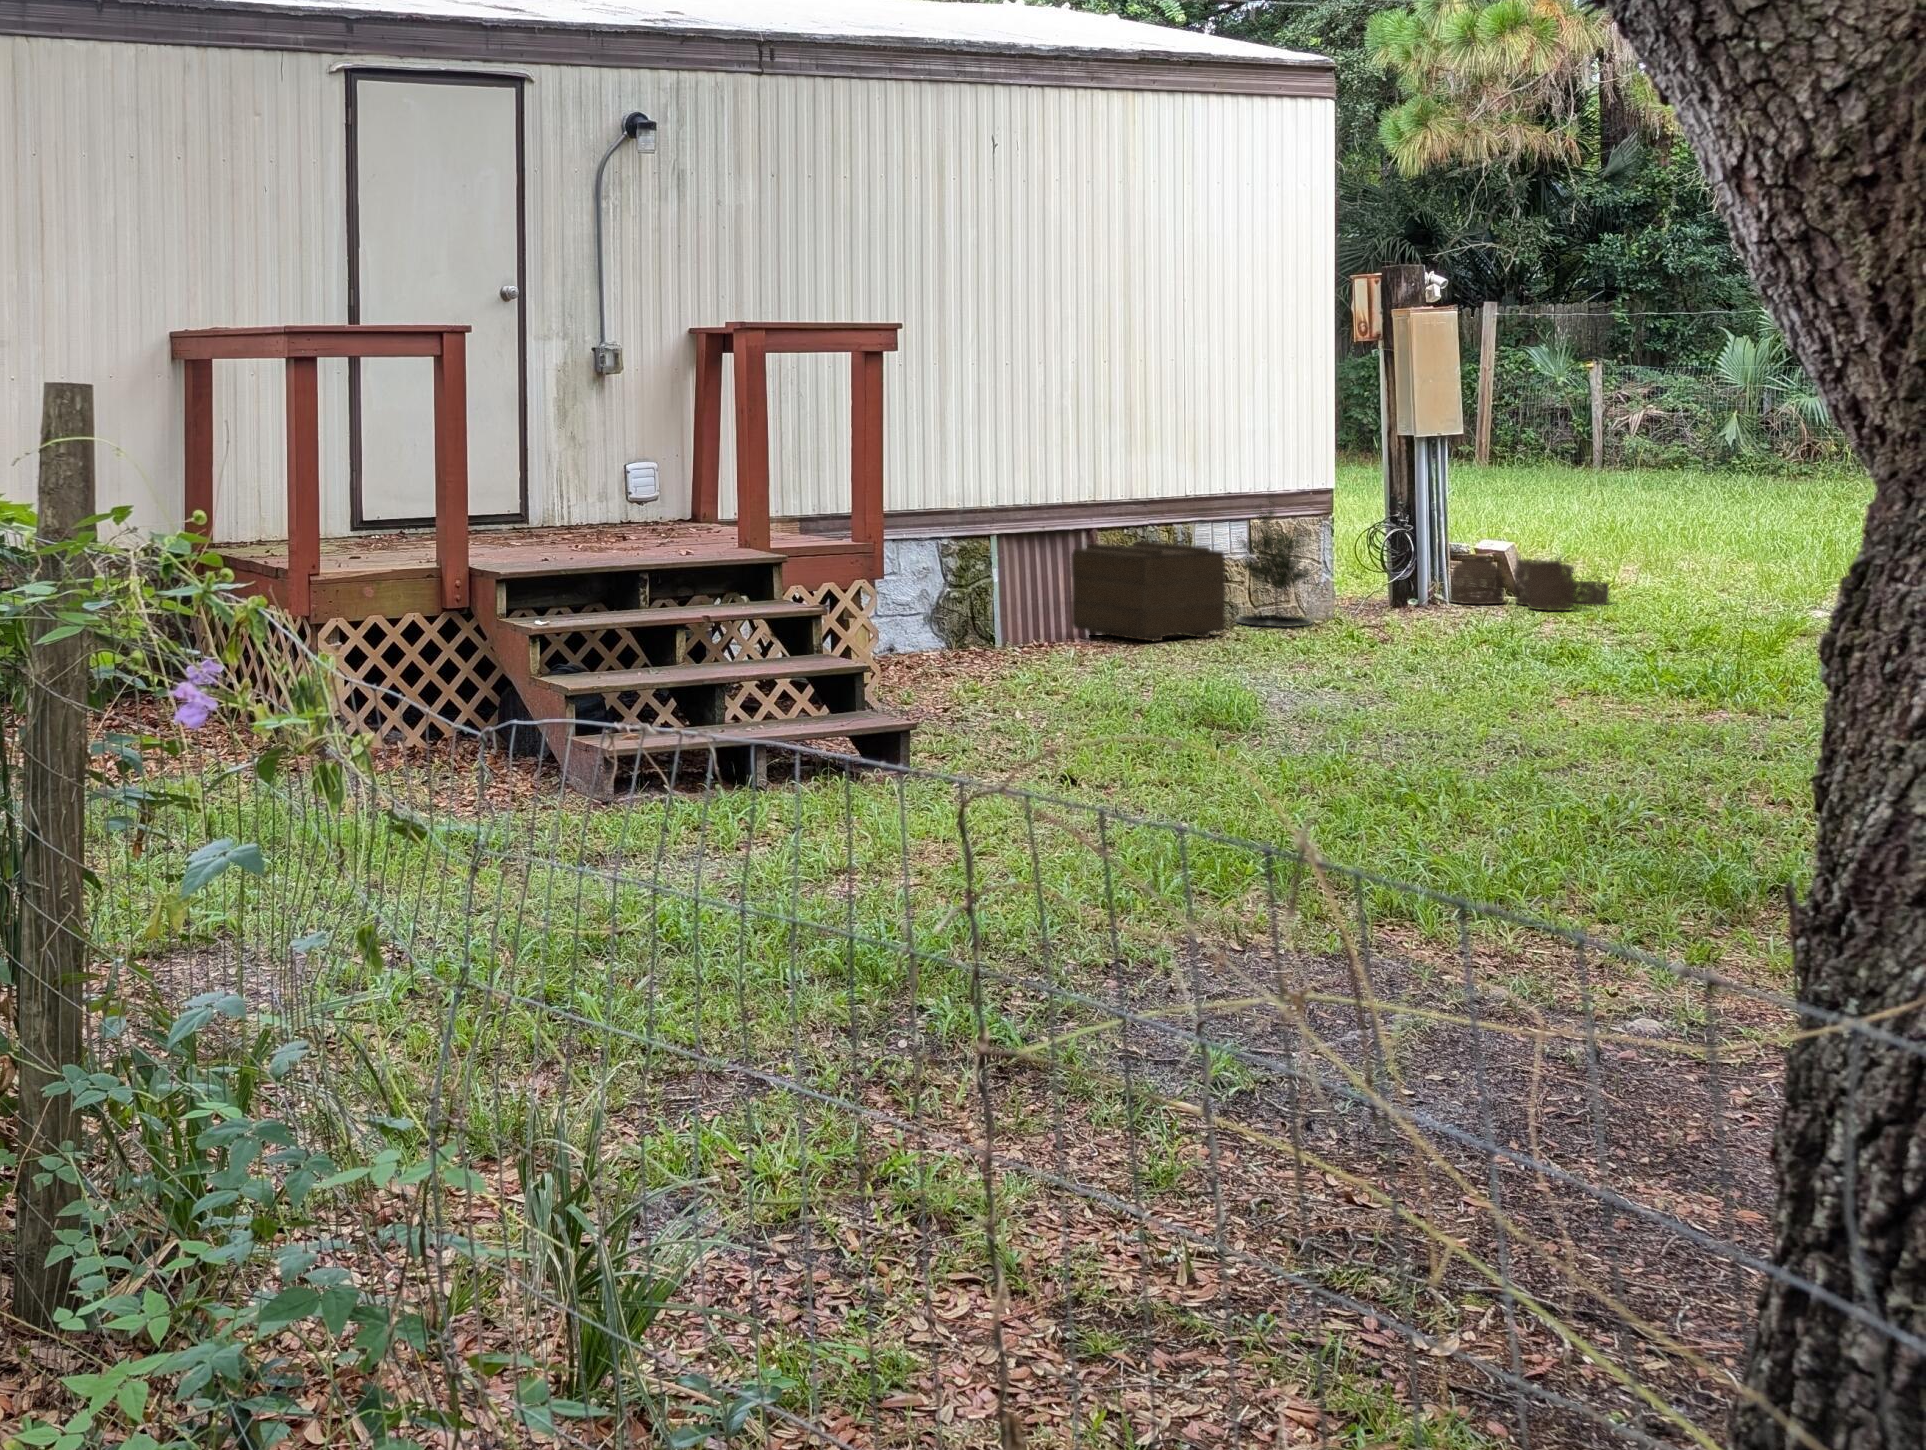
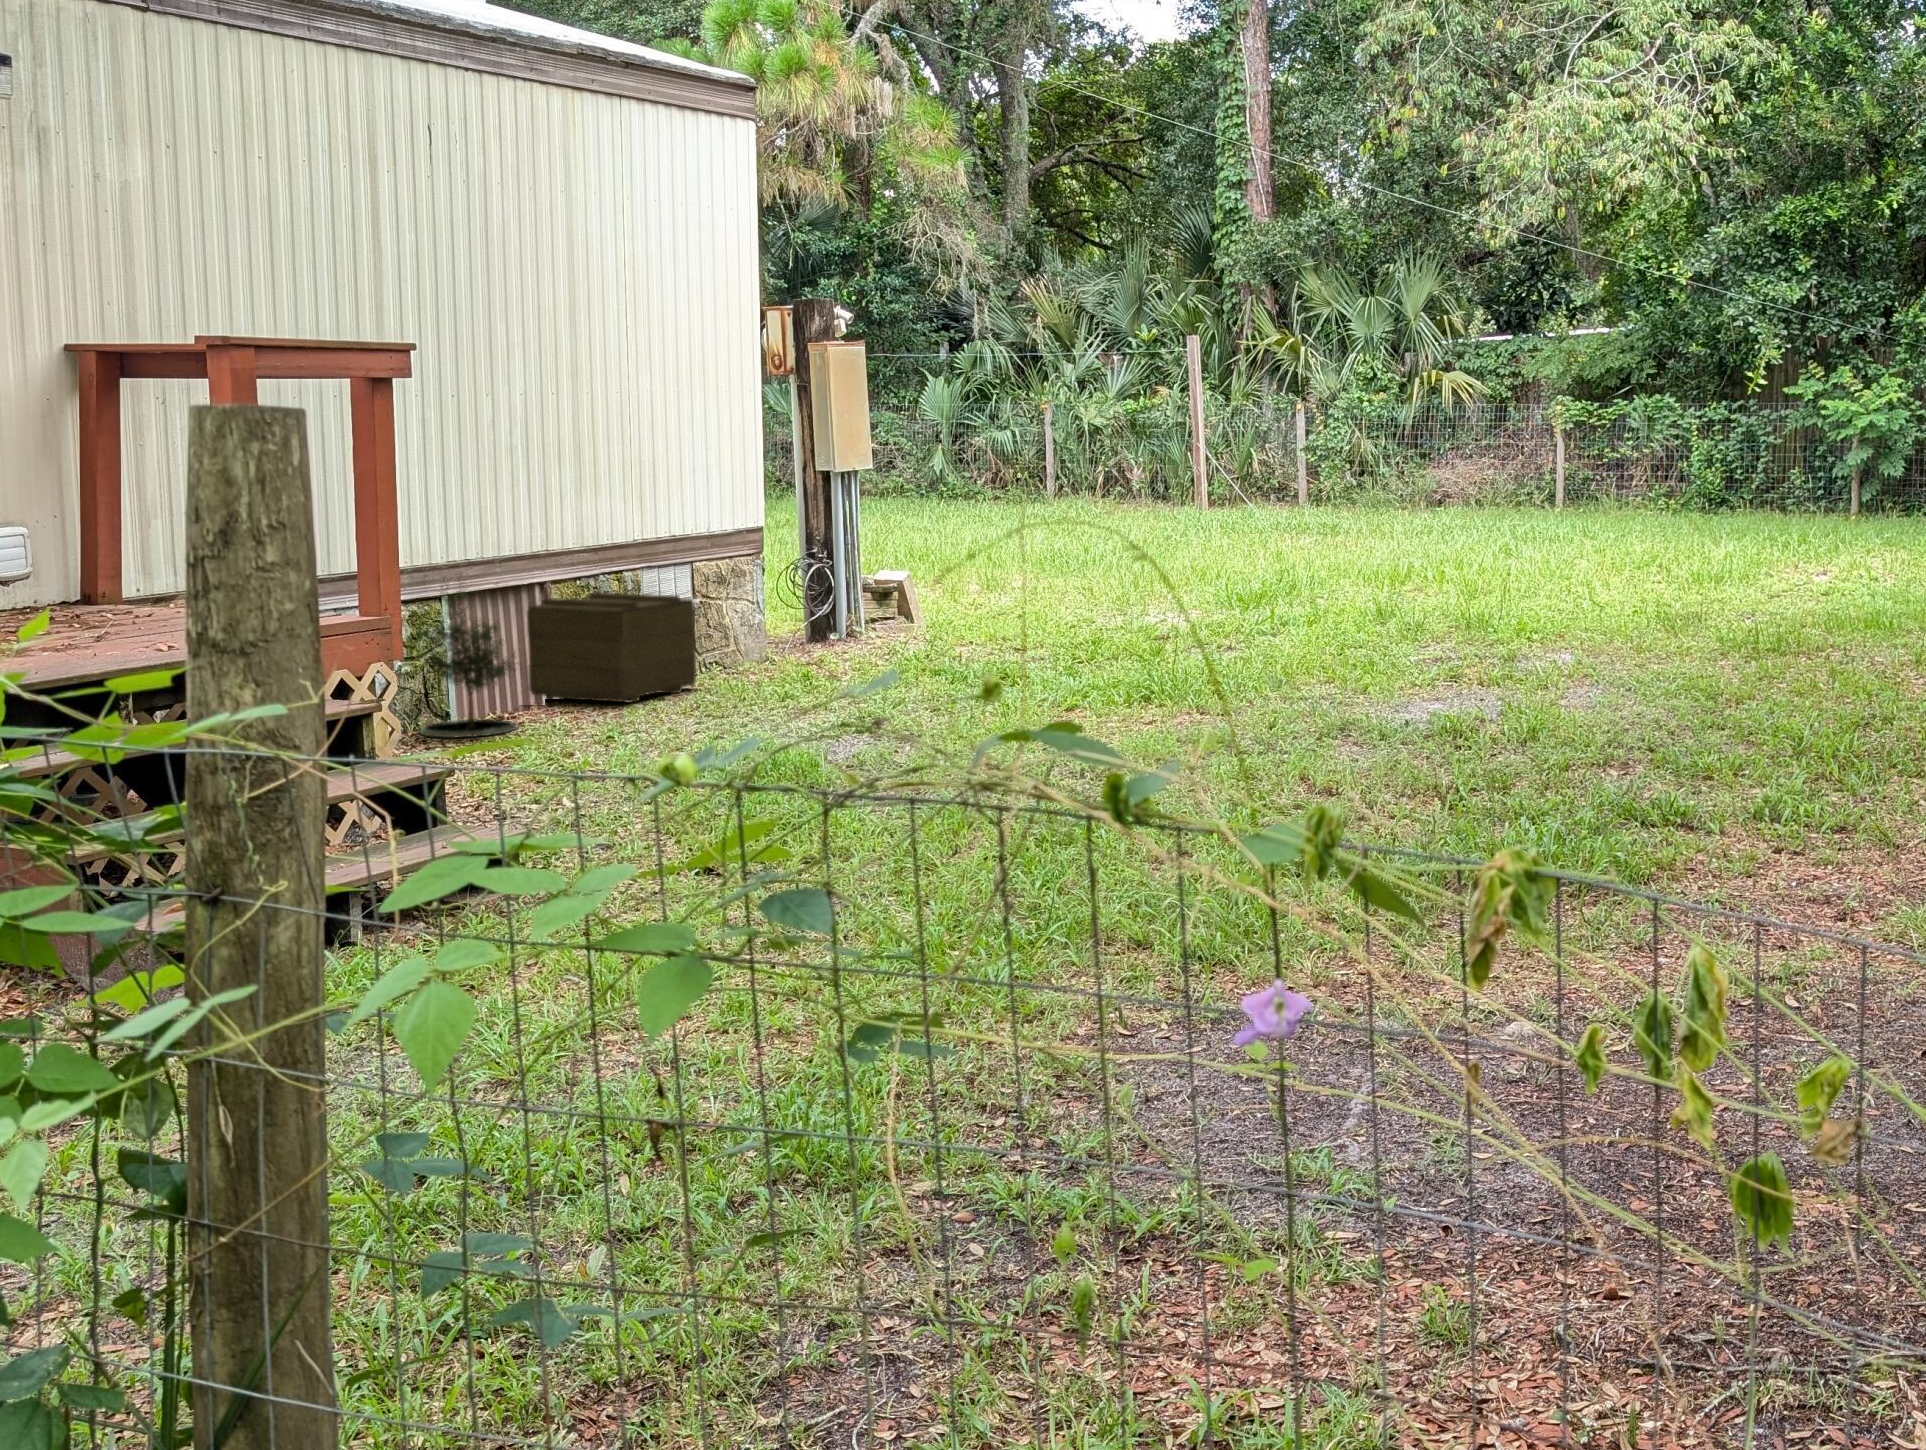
potted tree: present [1237,501,1314,627] -> present [417,580,519,738]
woven basket: present [1450,554,1609,610] -> none [865,583,1001,637]

